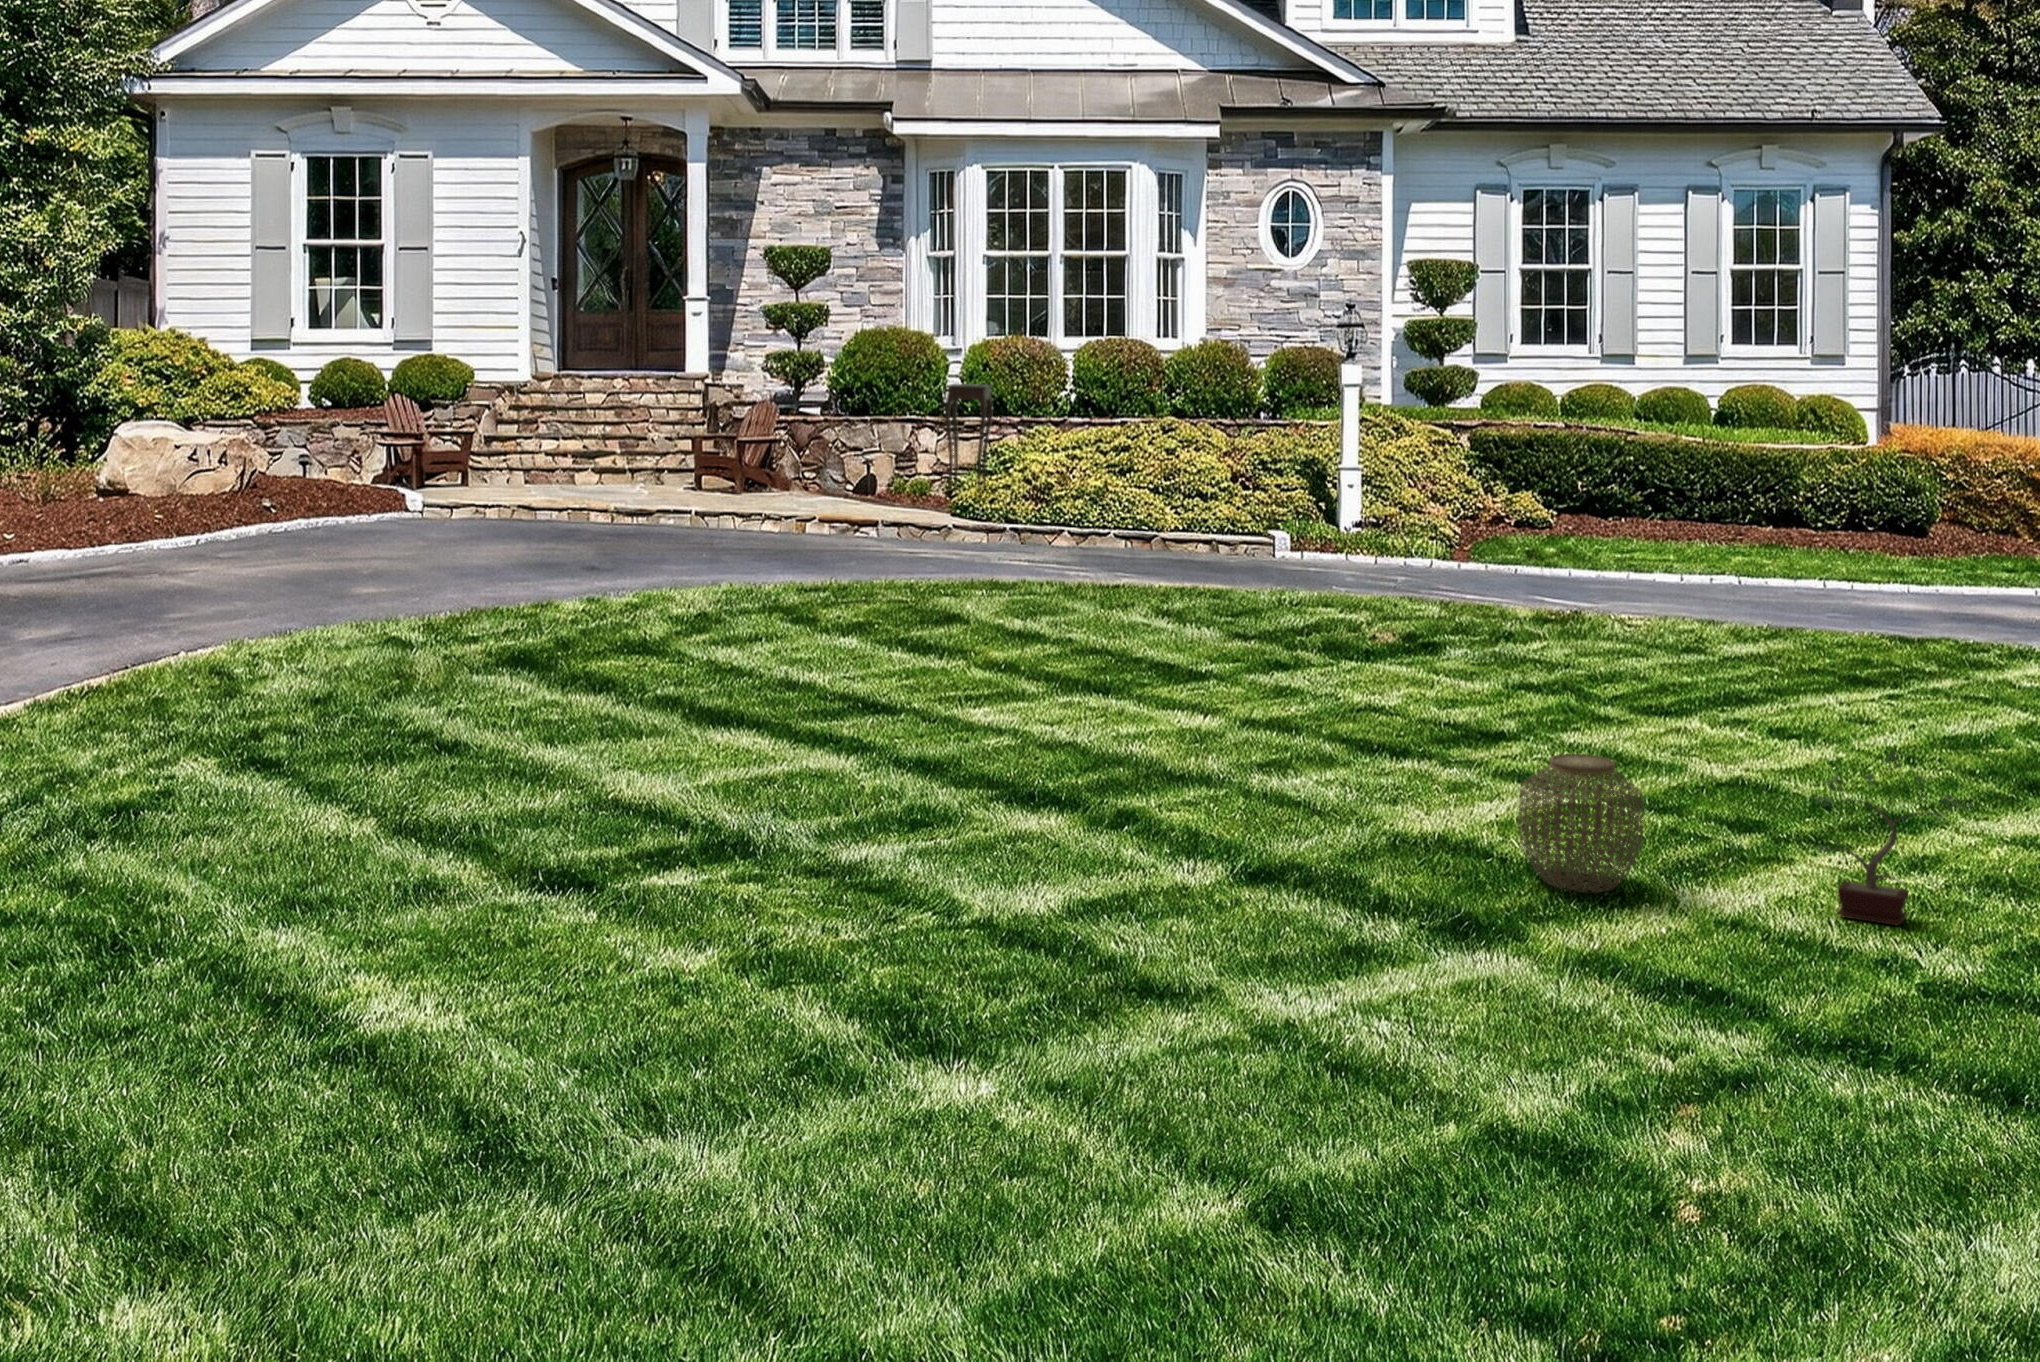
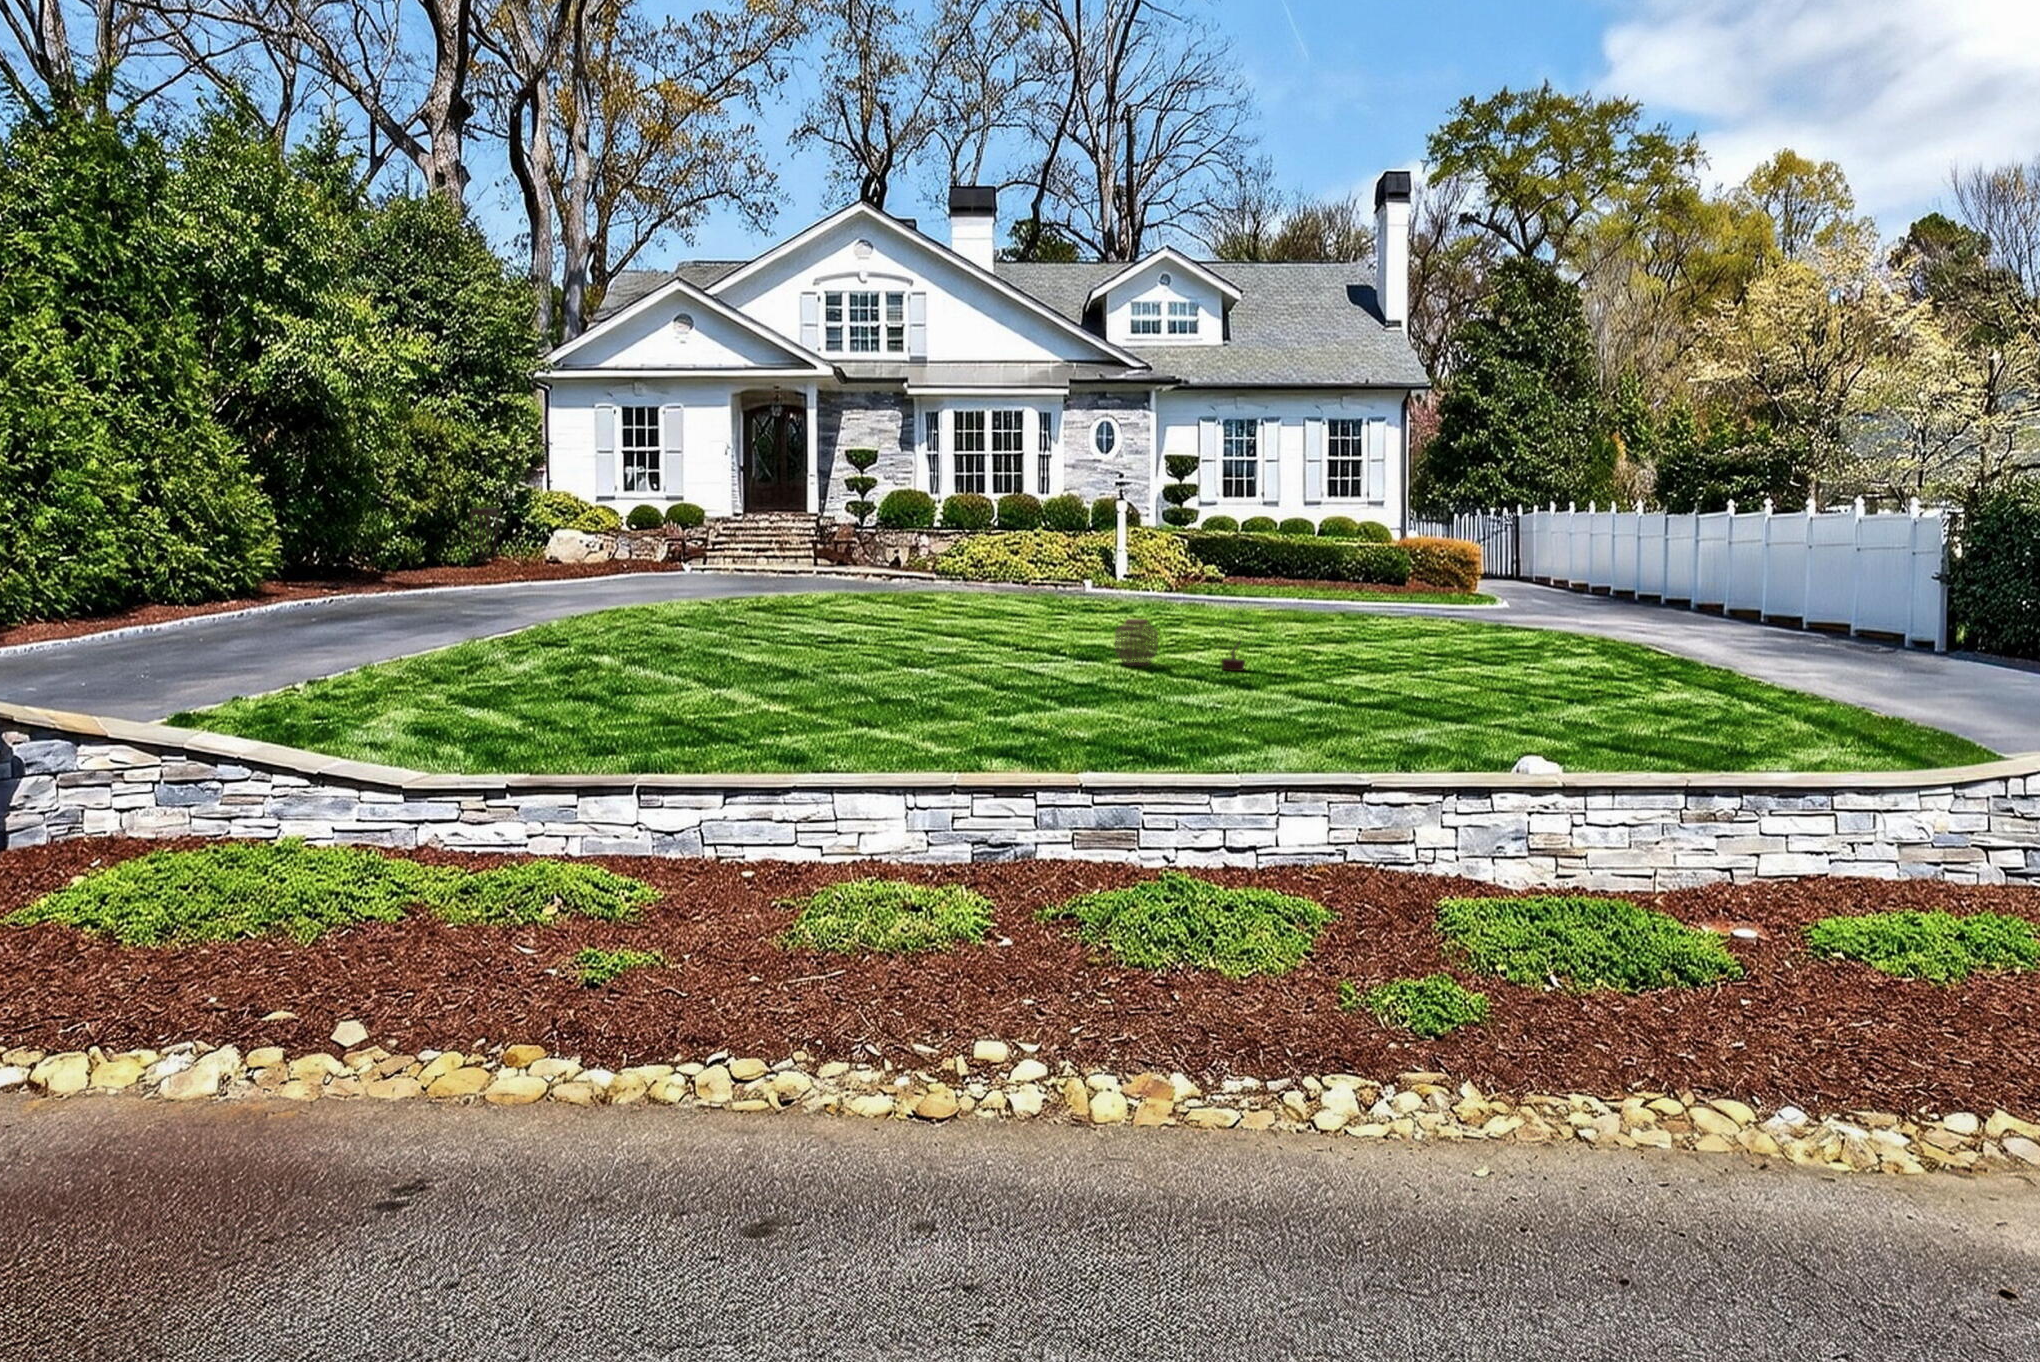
side table: present [945,384,993,493] -> present [469,508,499,559]

